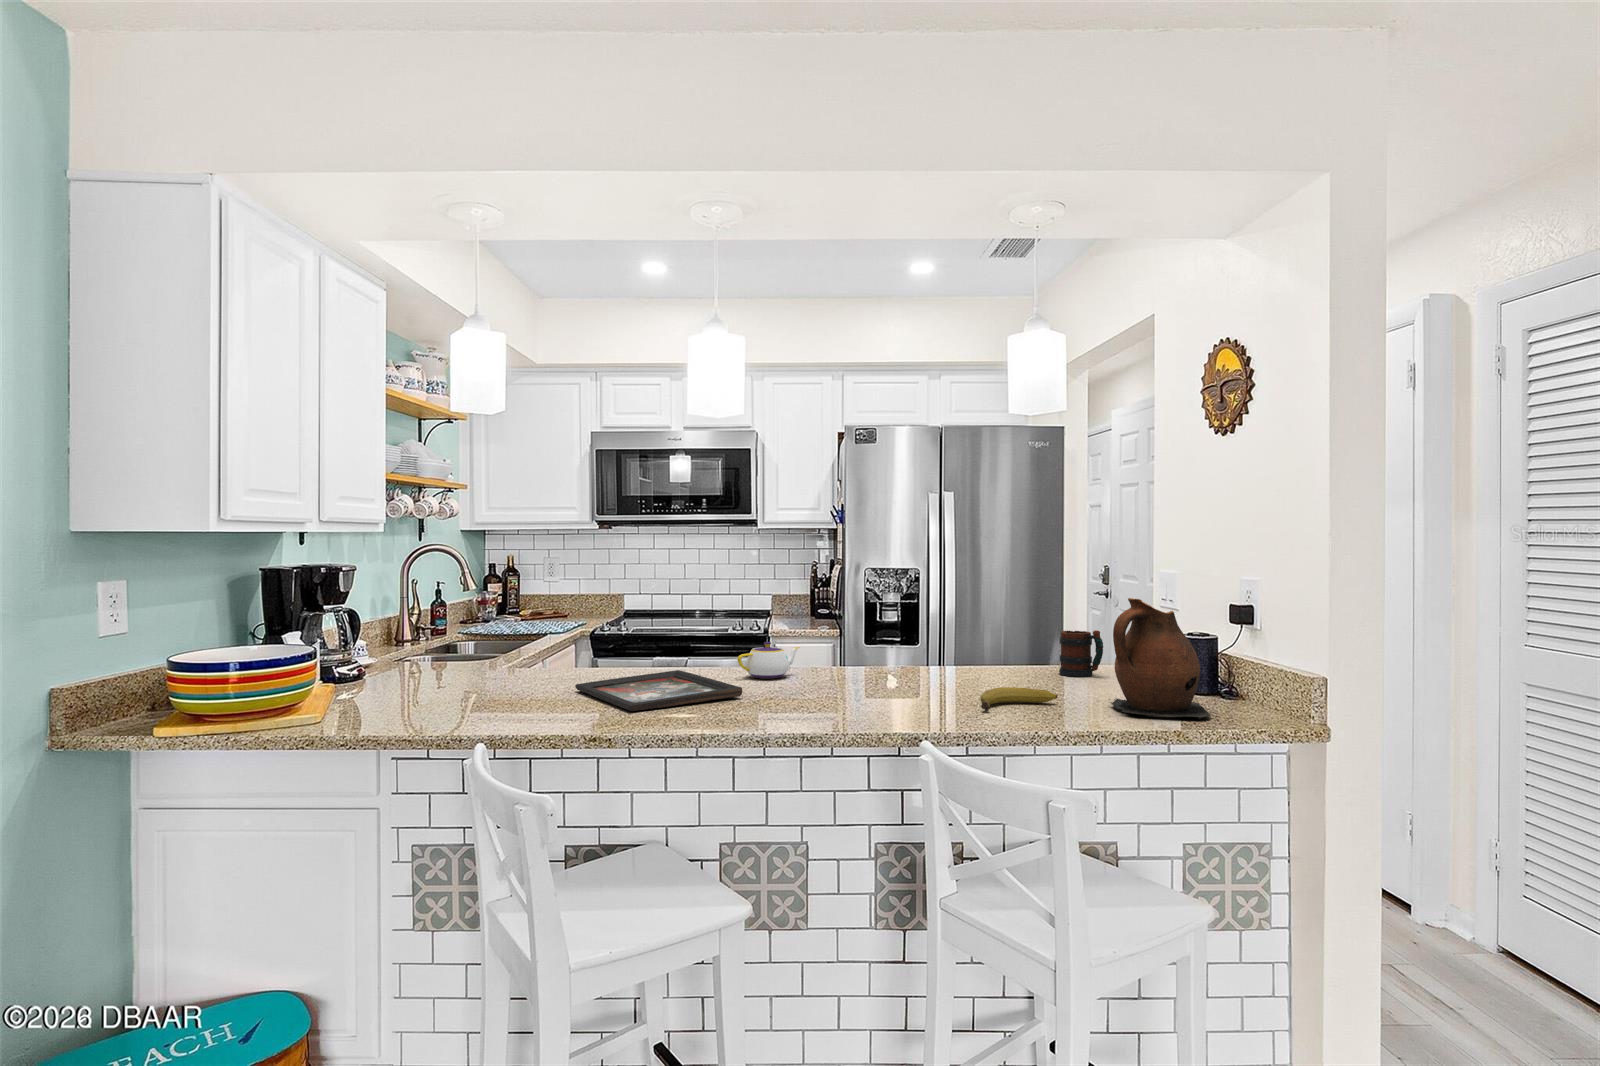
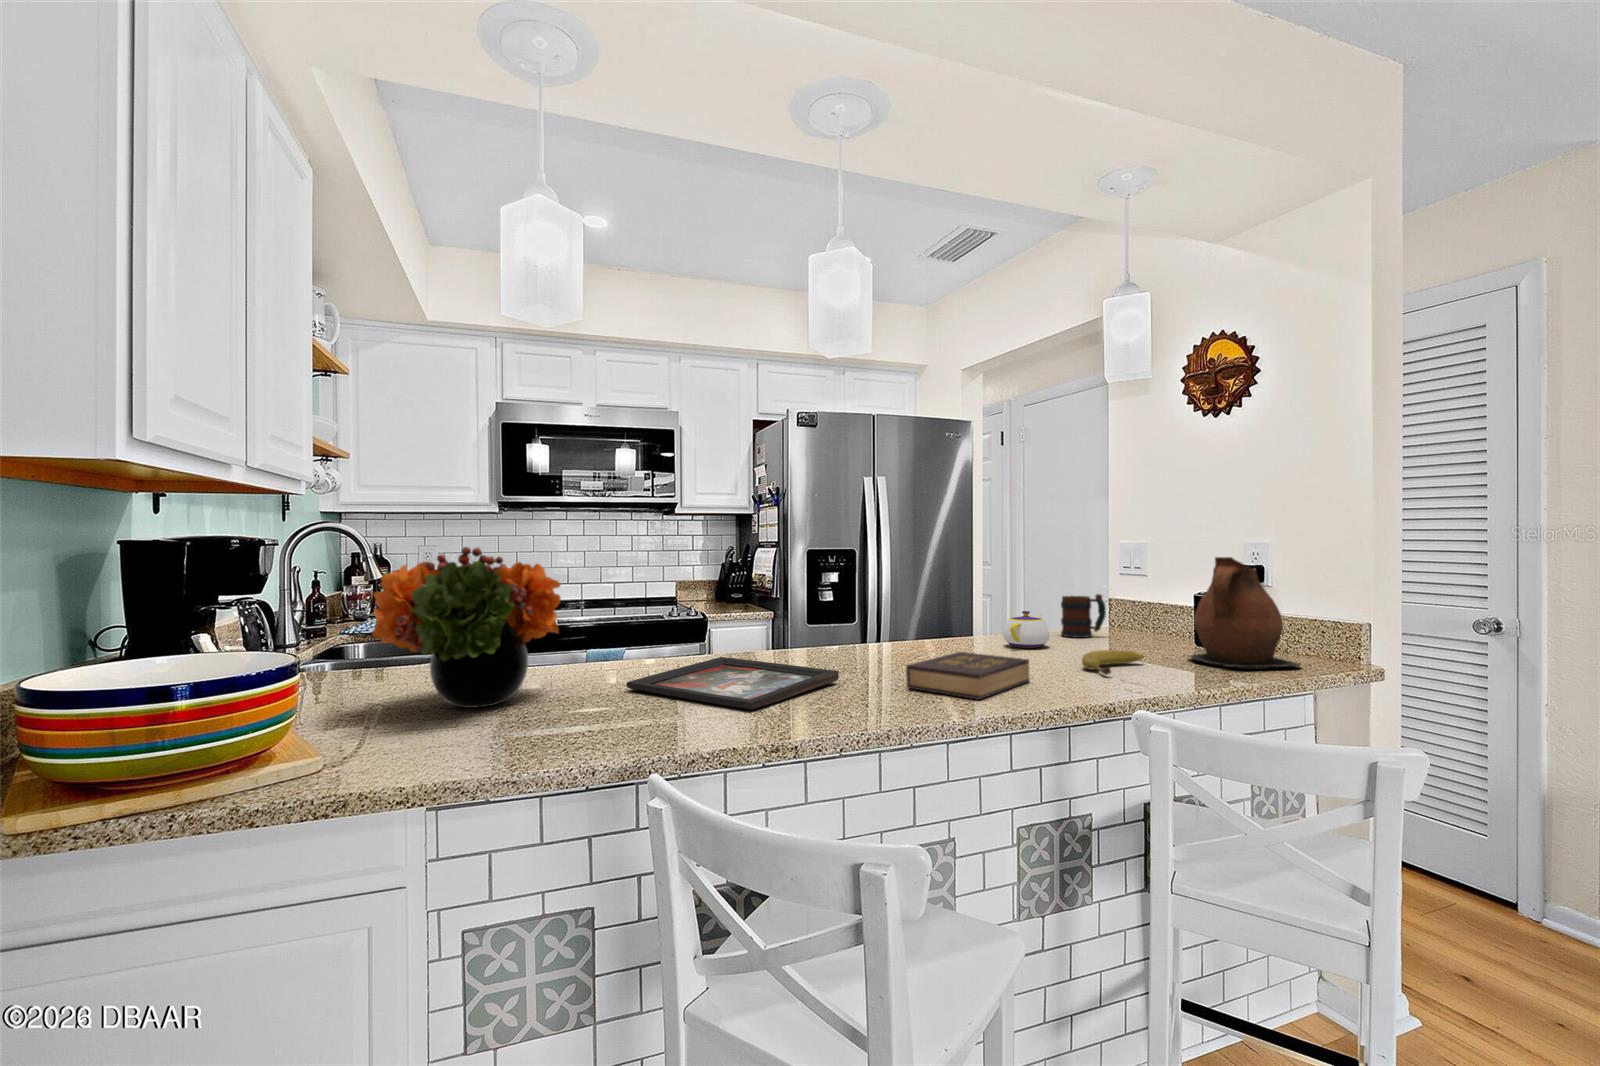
flower arrangement: none [385,571,532,694] -> present [373,547,561,708]
teapot: present [737,642,799,678] -> present [1003,611,1050,648]
hardback book: none [784,679,903,719] -> present [906,652,1030,699]

